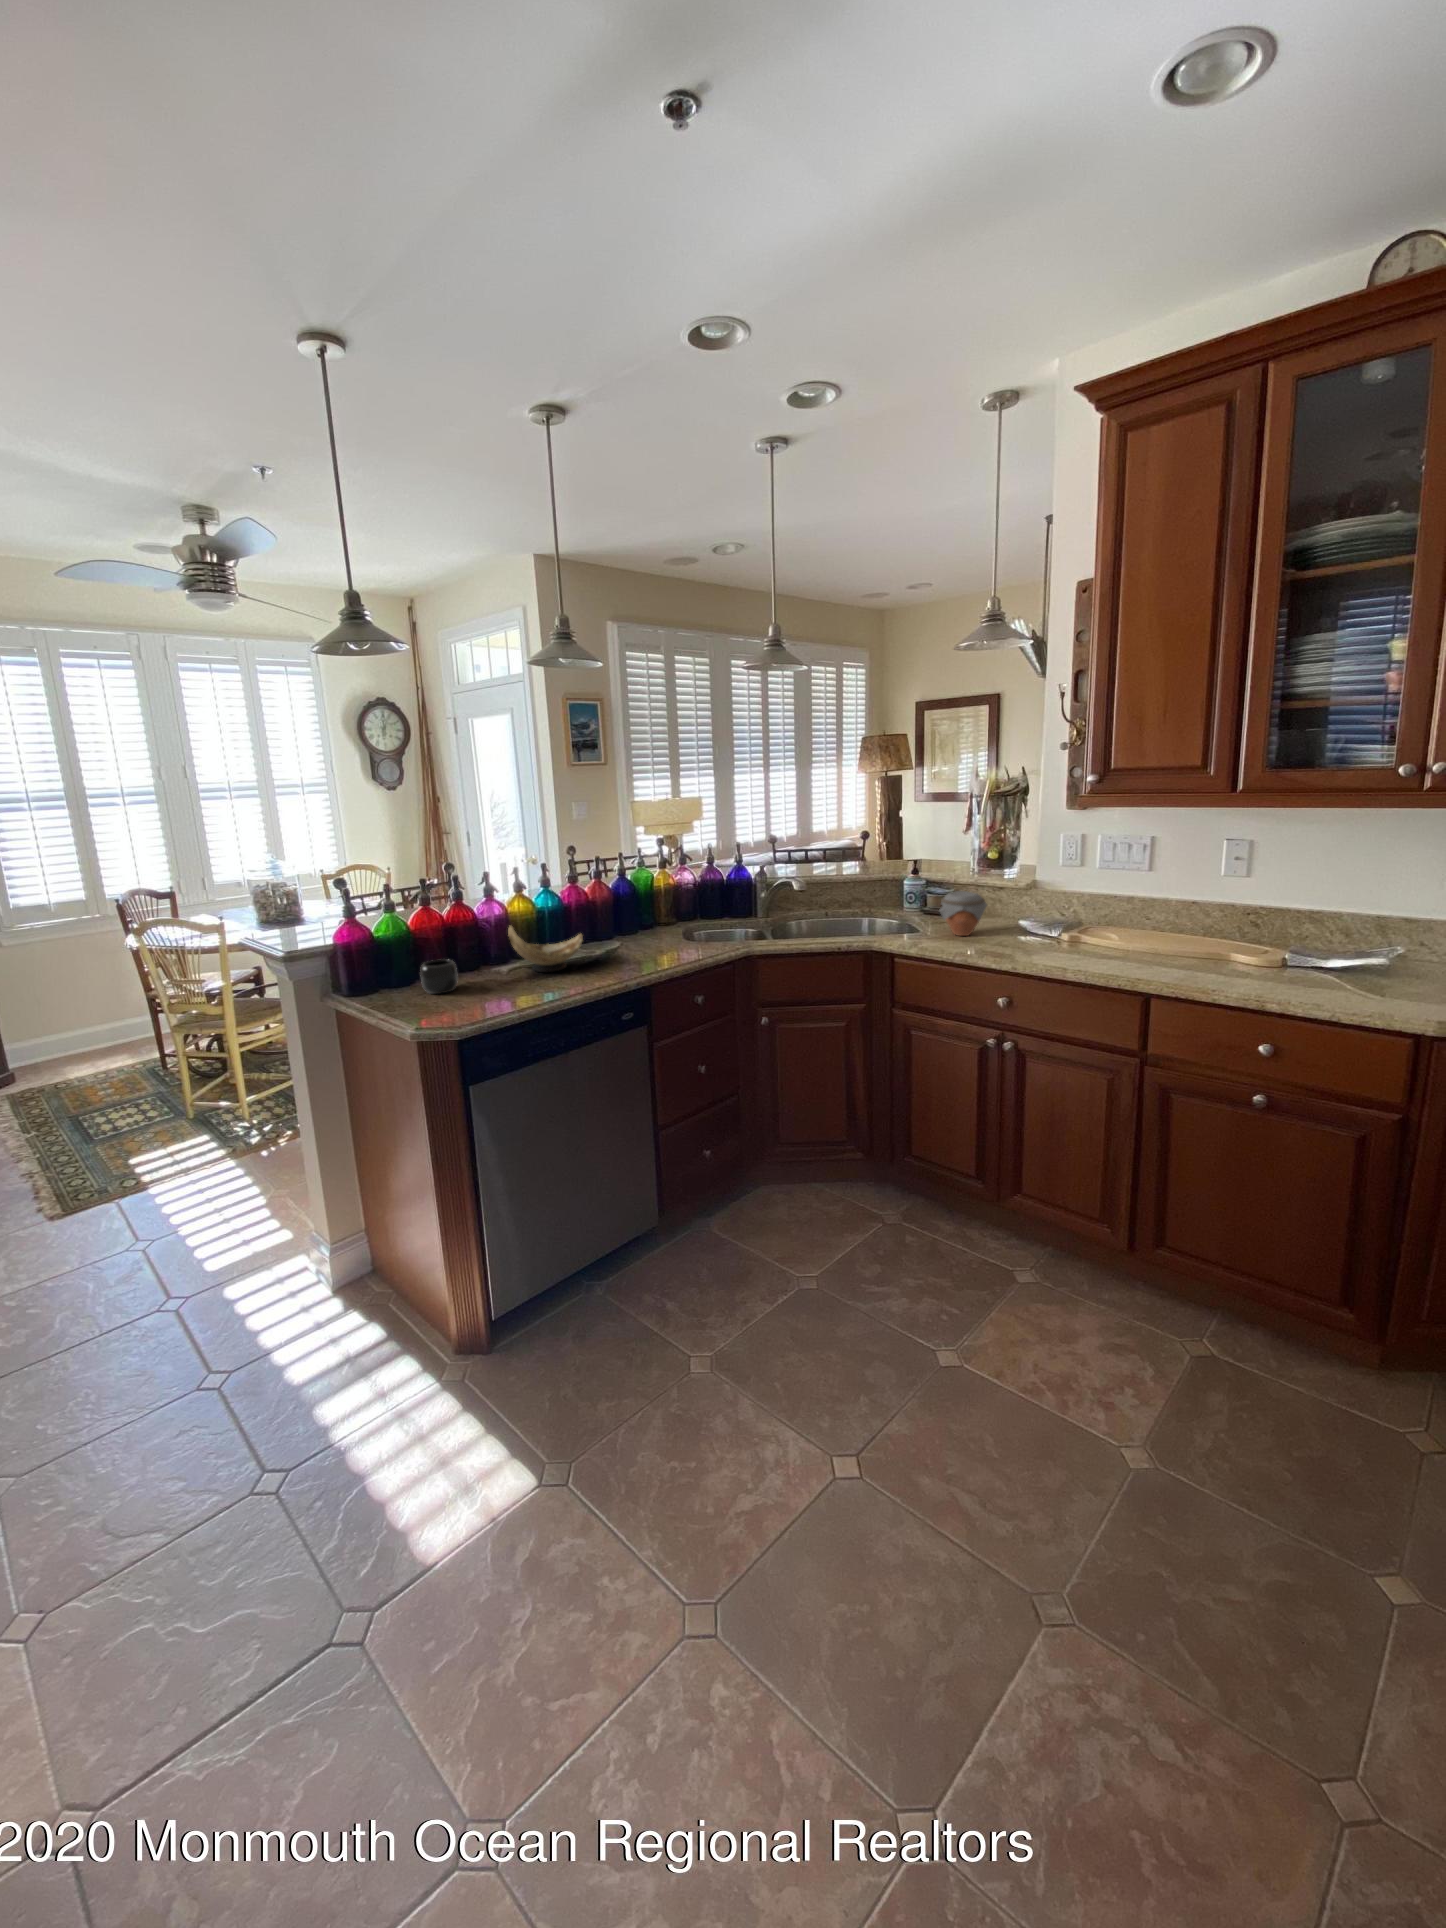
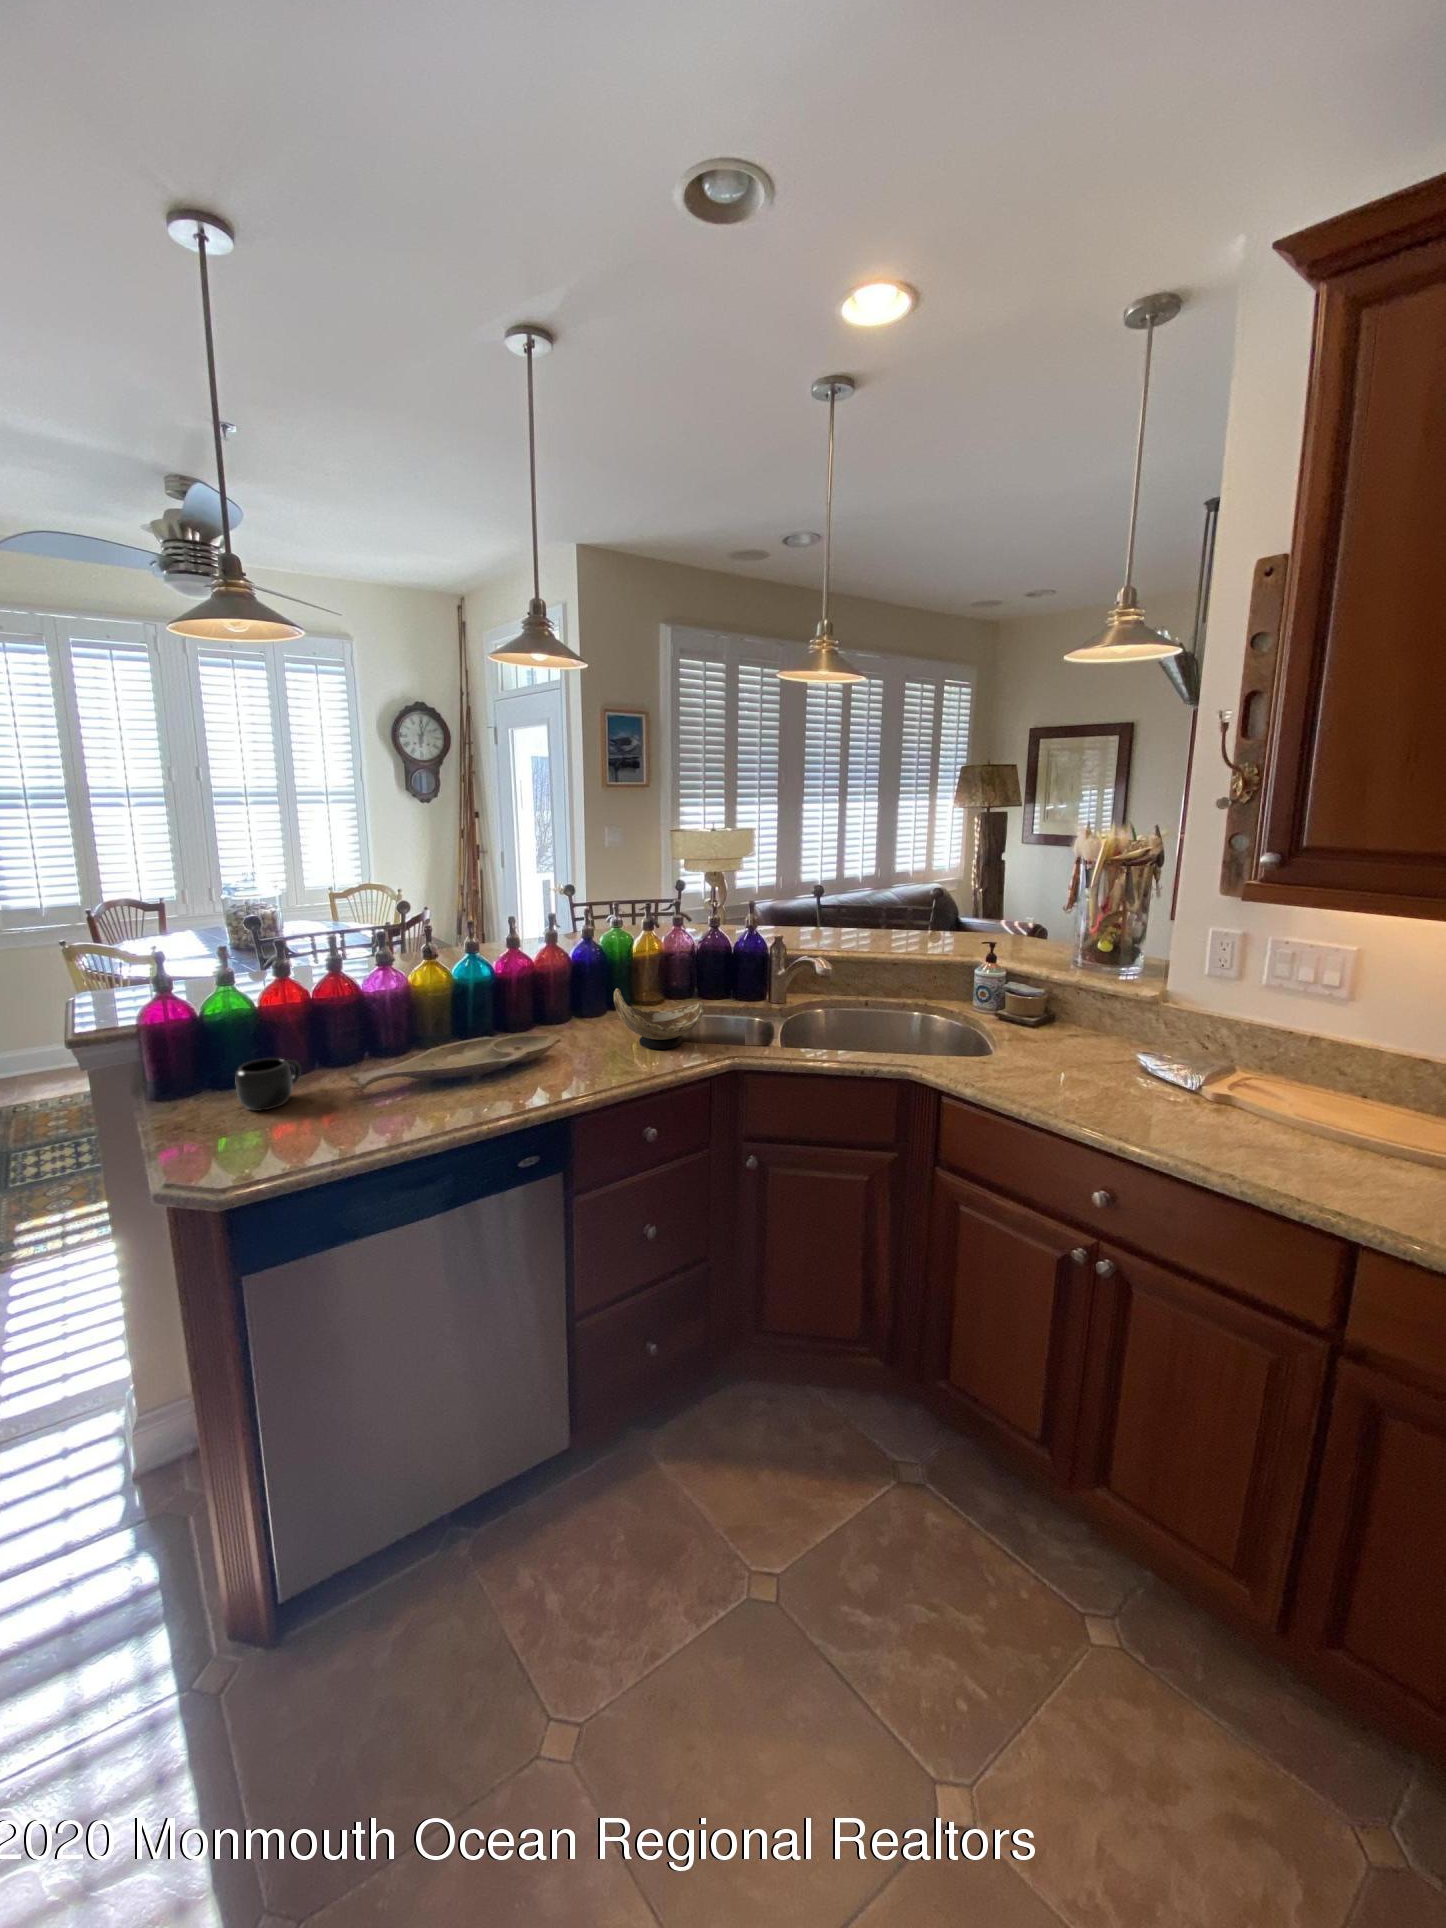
jar: present [940,891,987,936] -> none [1012,1005,1089,1074]
decorative bowl: present [508,926,583,972] -> present [614,988,704,1049]

